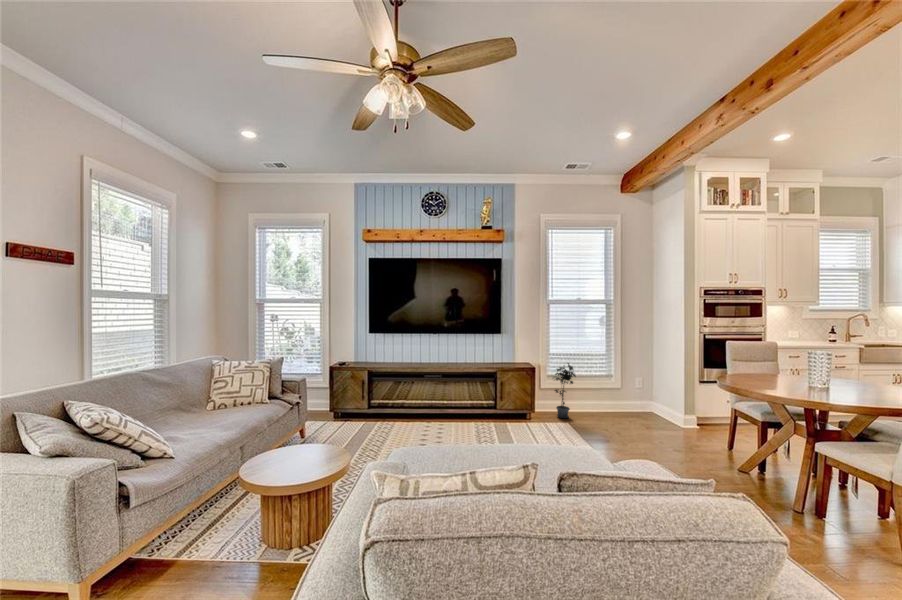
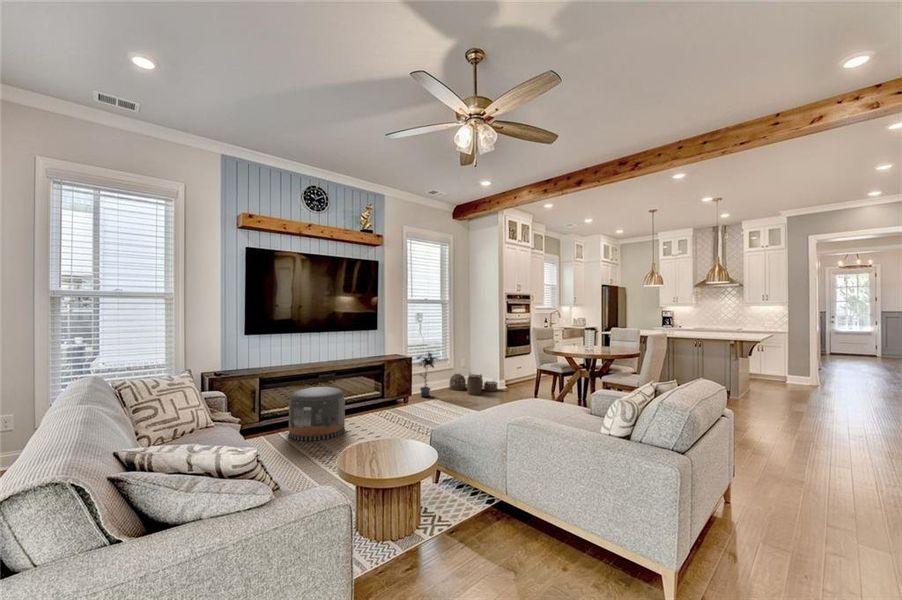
pouf: none [379,386,430,437] -> present [289,387,345,441]
woven basket: none [610,395,678,430] -> present [449,374,498,395]

